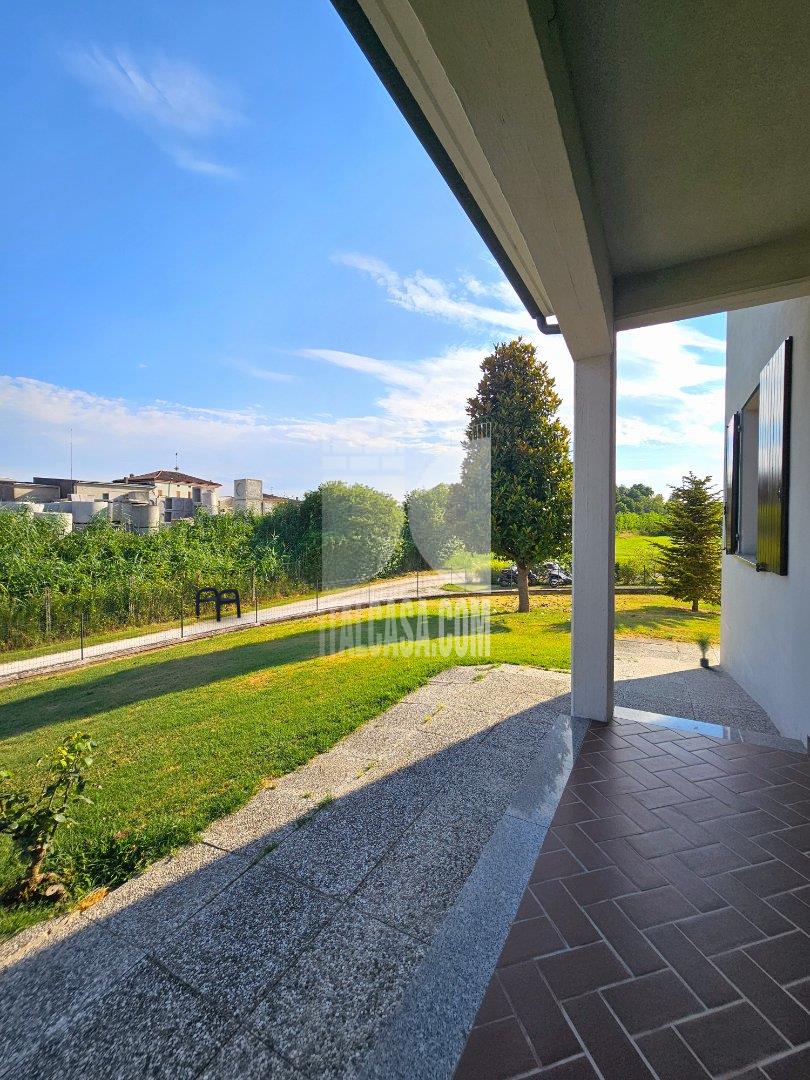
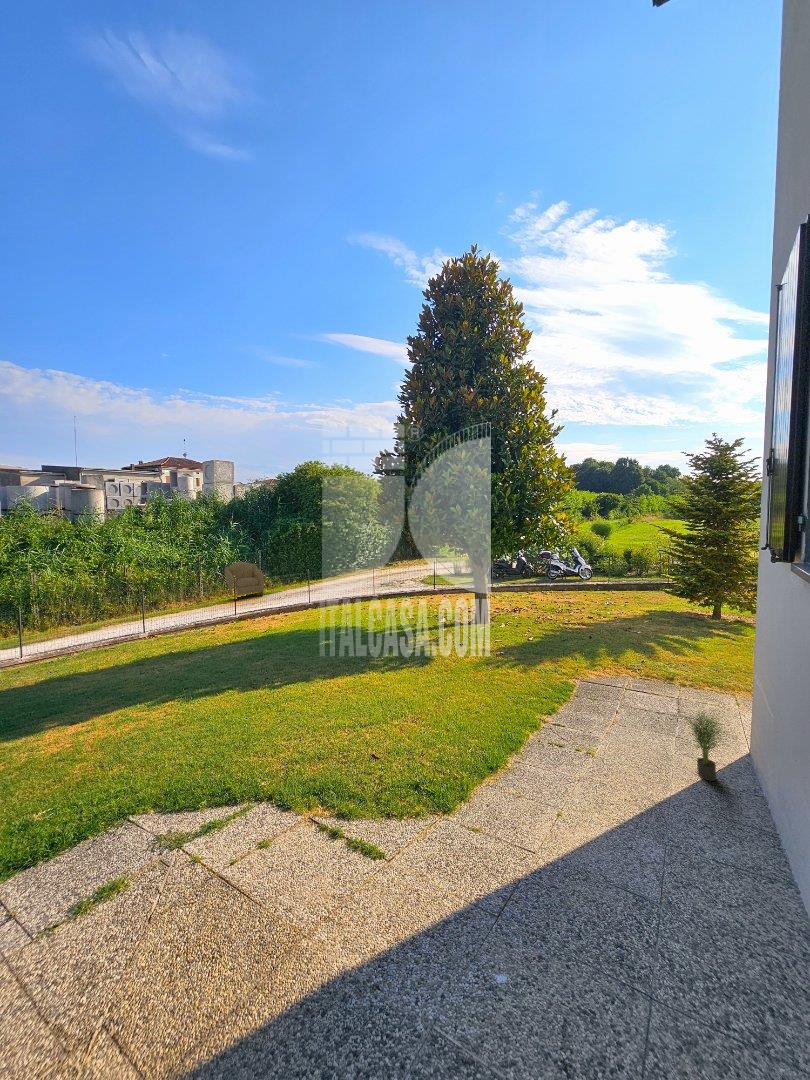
chair: none [272,568,313,604] -> present [225,562,264,600]
bench: present [196,588,241,622] -> none [122,585,164,624]

